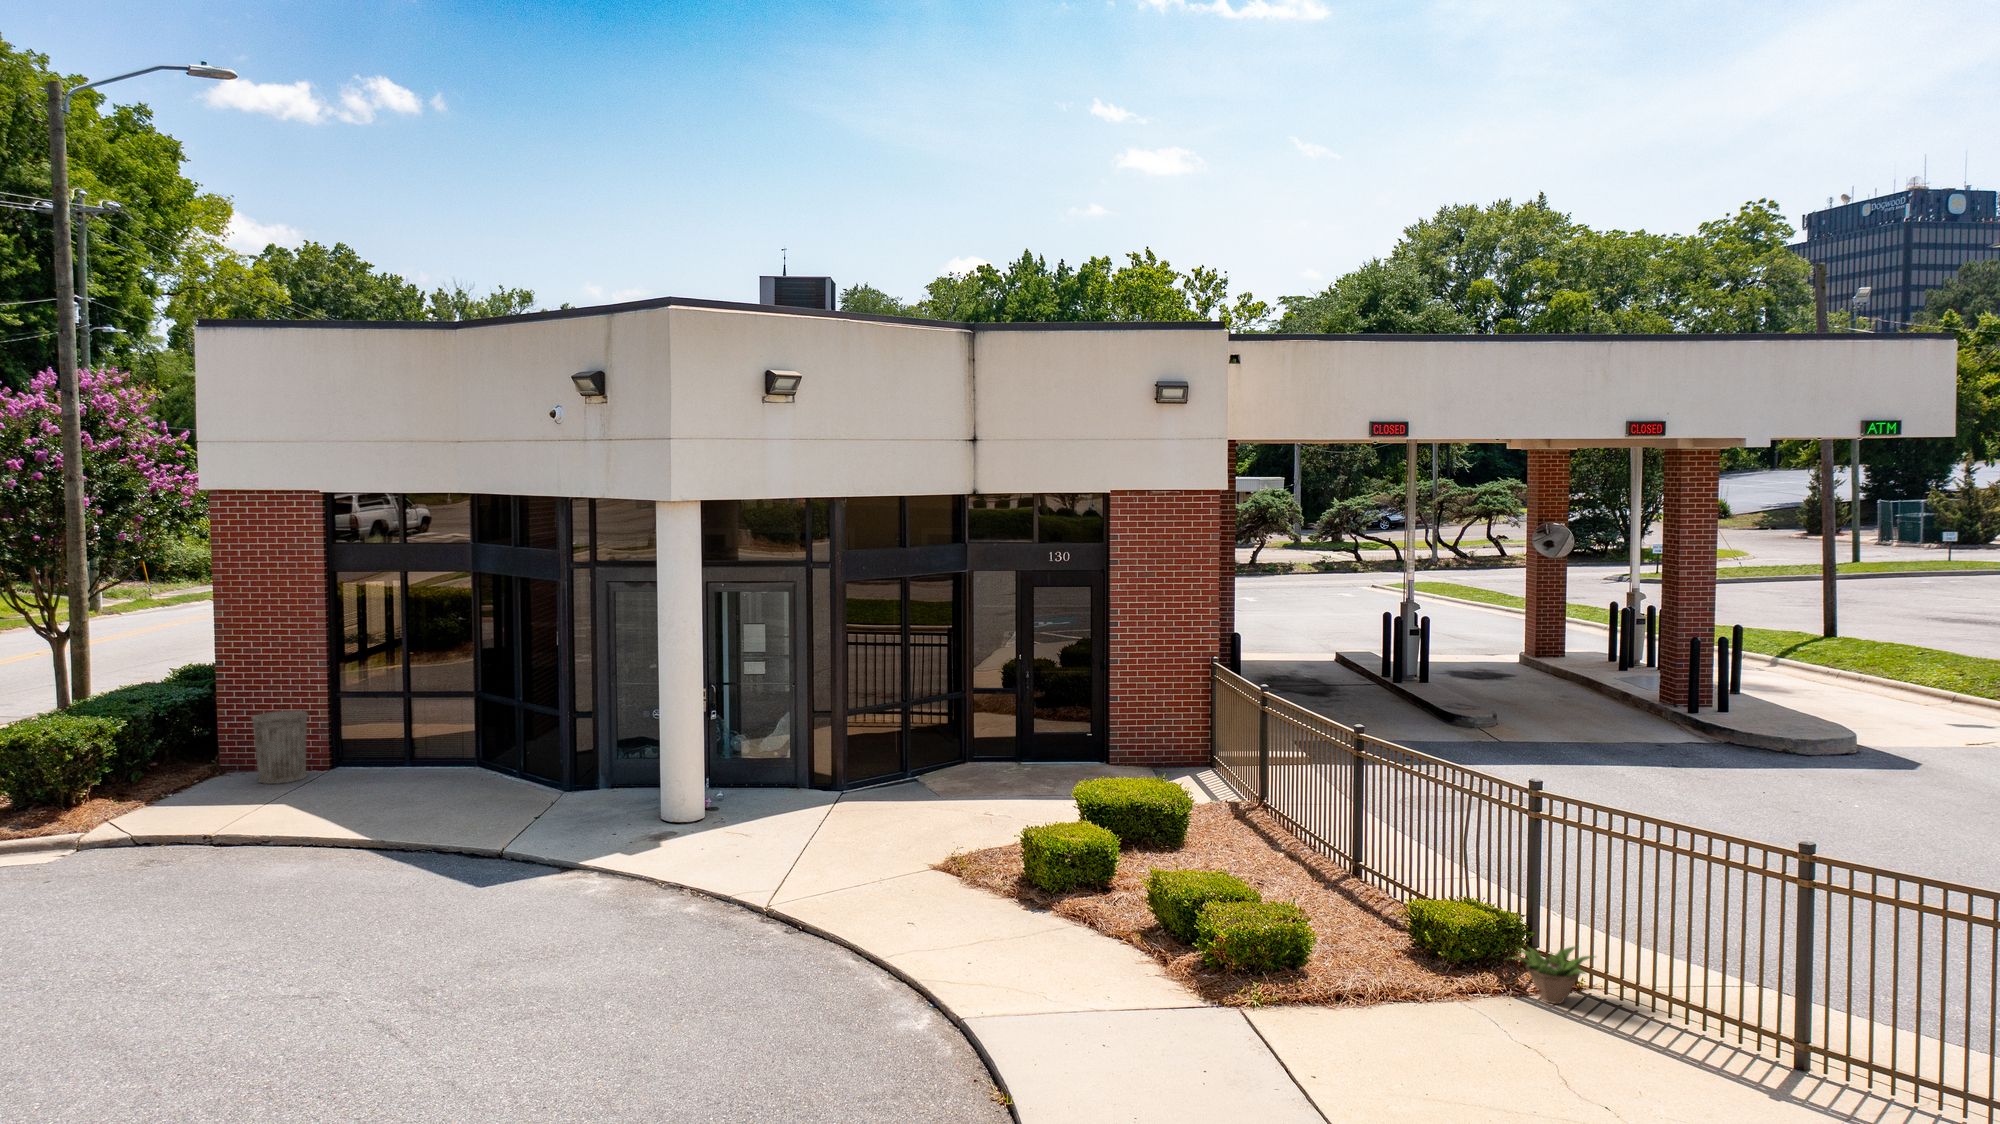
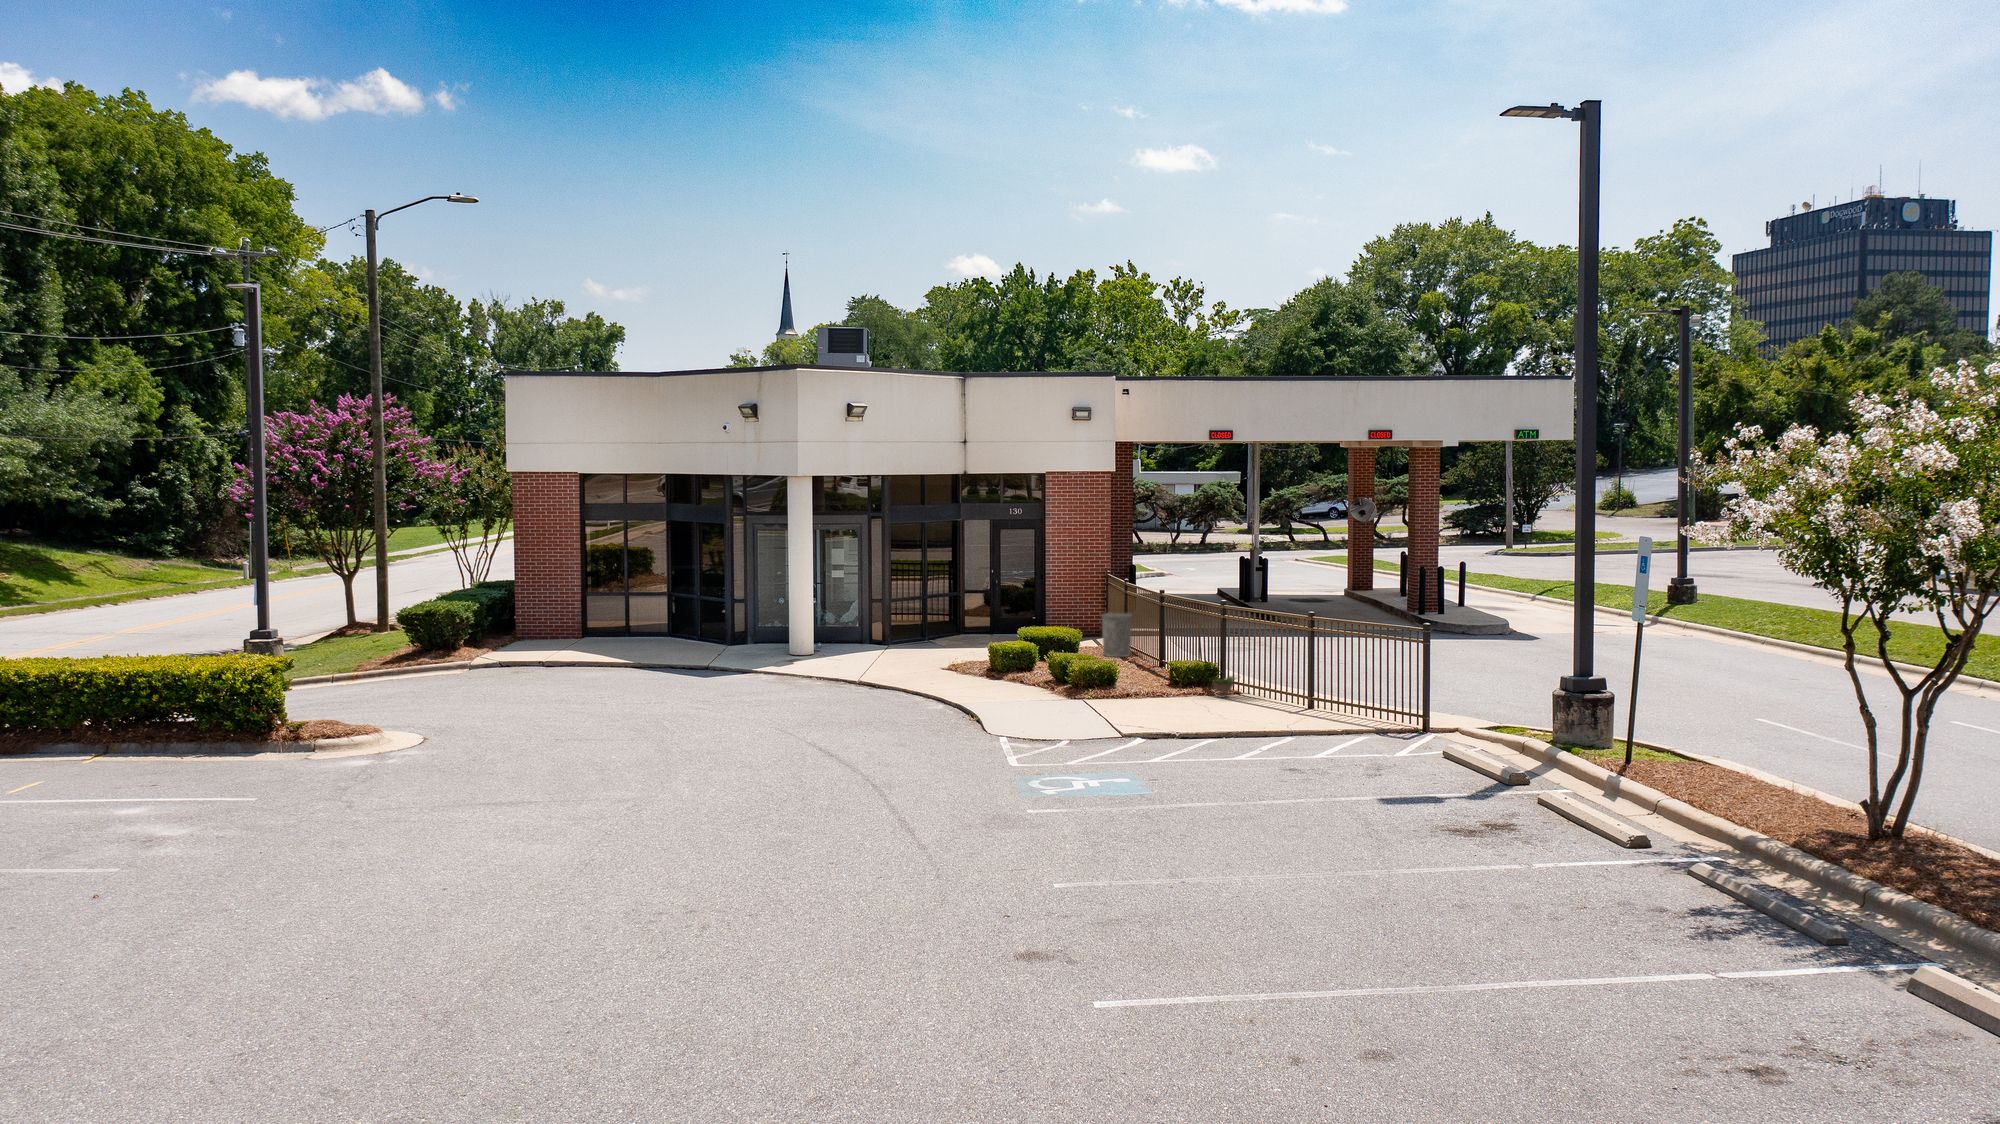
trash can: present [252,711,308,784] -> present [1101,613,1132,657]

